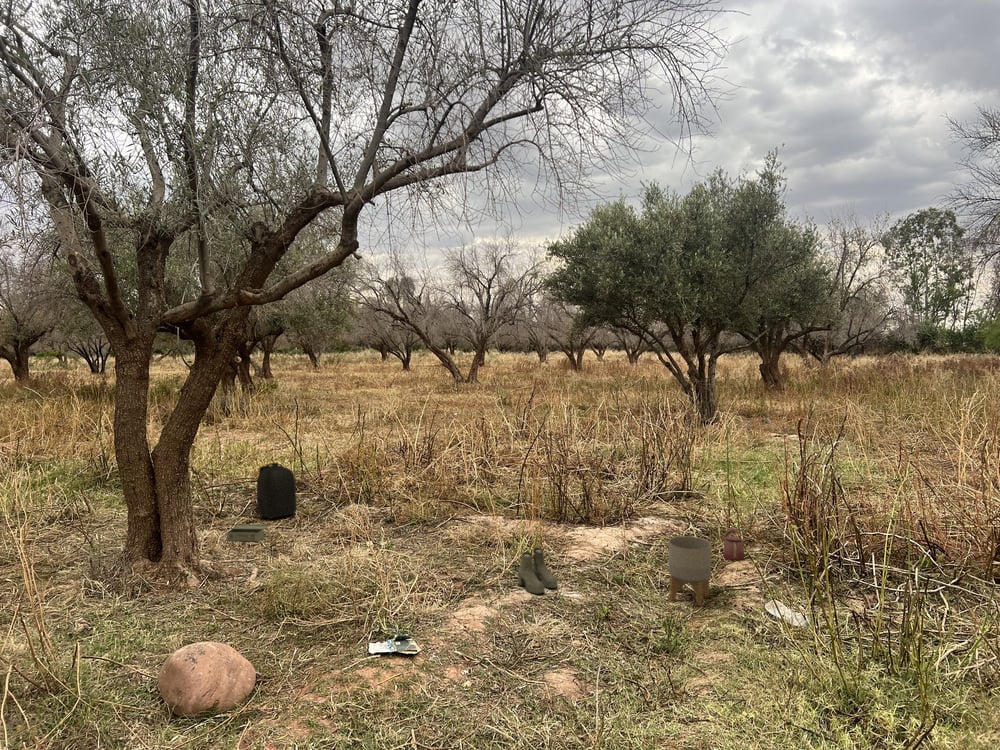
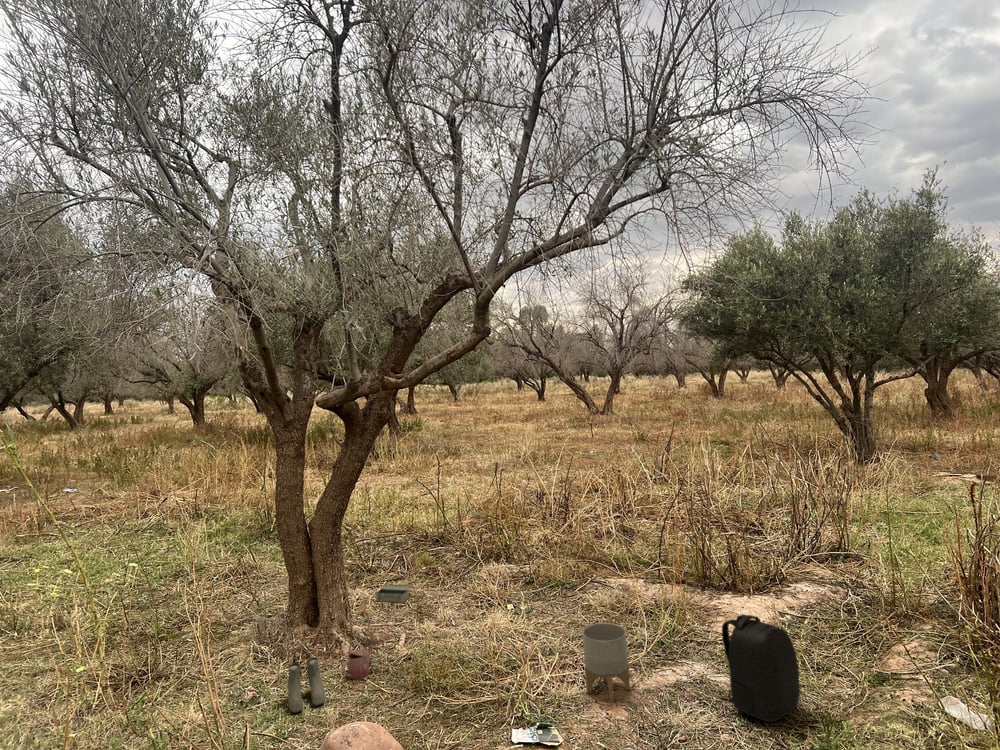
backpack: present [257,463,297,518] -> present [721,614,800,722]
watering can: present [723,528,745,560] -> present [343,639,378,679]
planter: present [668,536,711,606] -> present [583,623,630,702]
boots: present [518,548,558,594] -> present [288,657,325,713]

